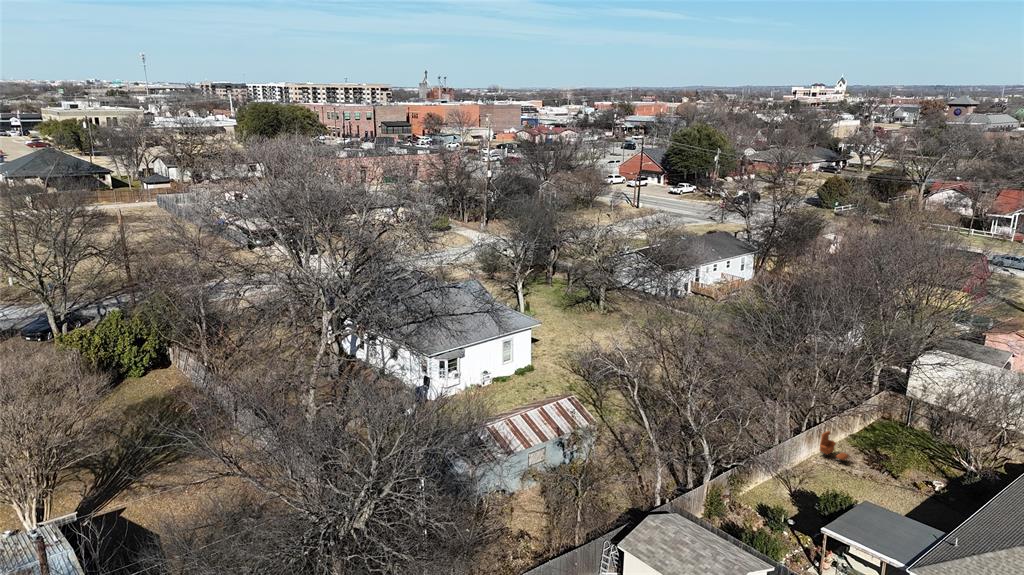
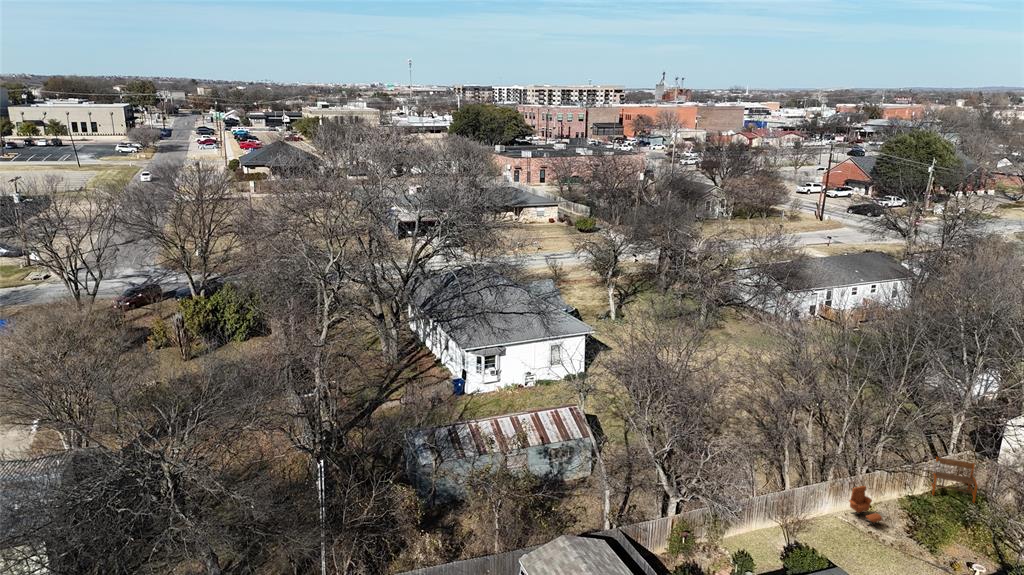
bench: none [860,399,899,433] -> present [931,457,977,503]

